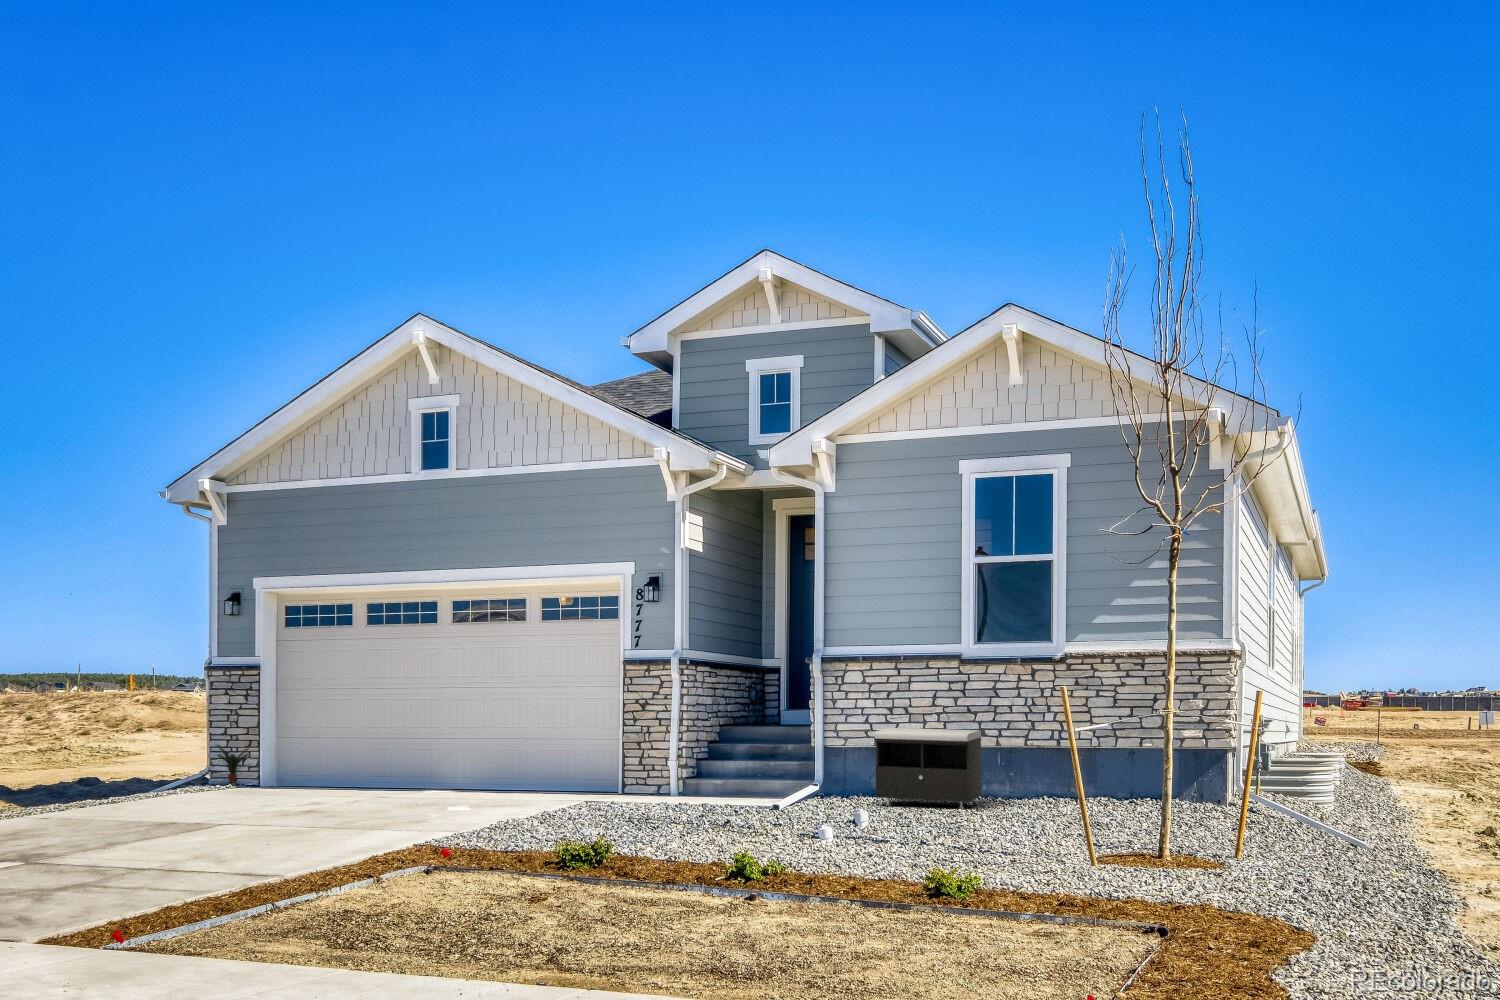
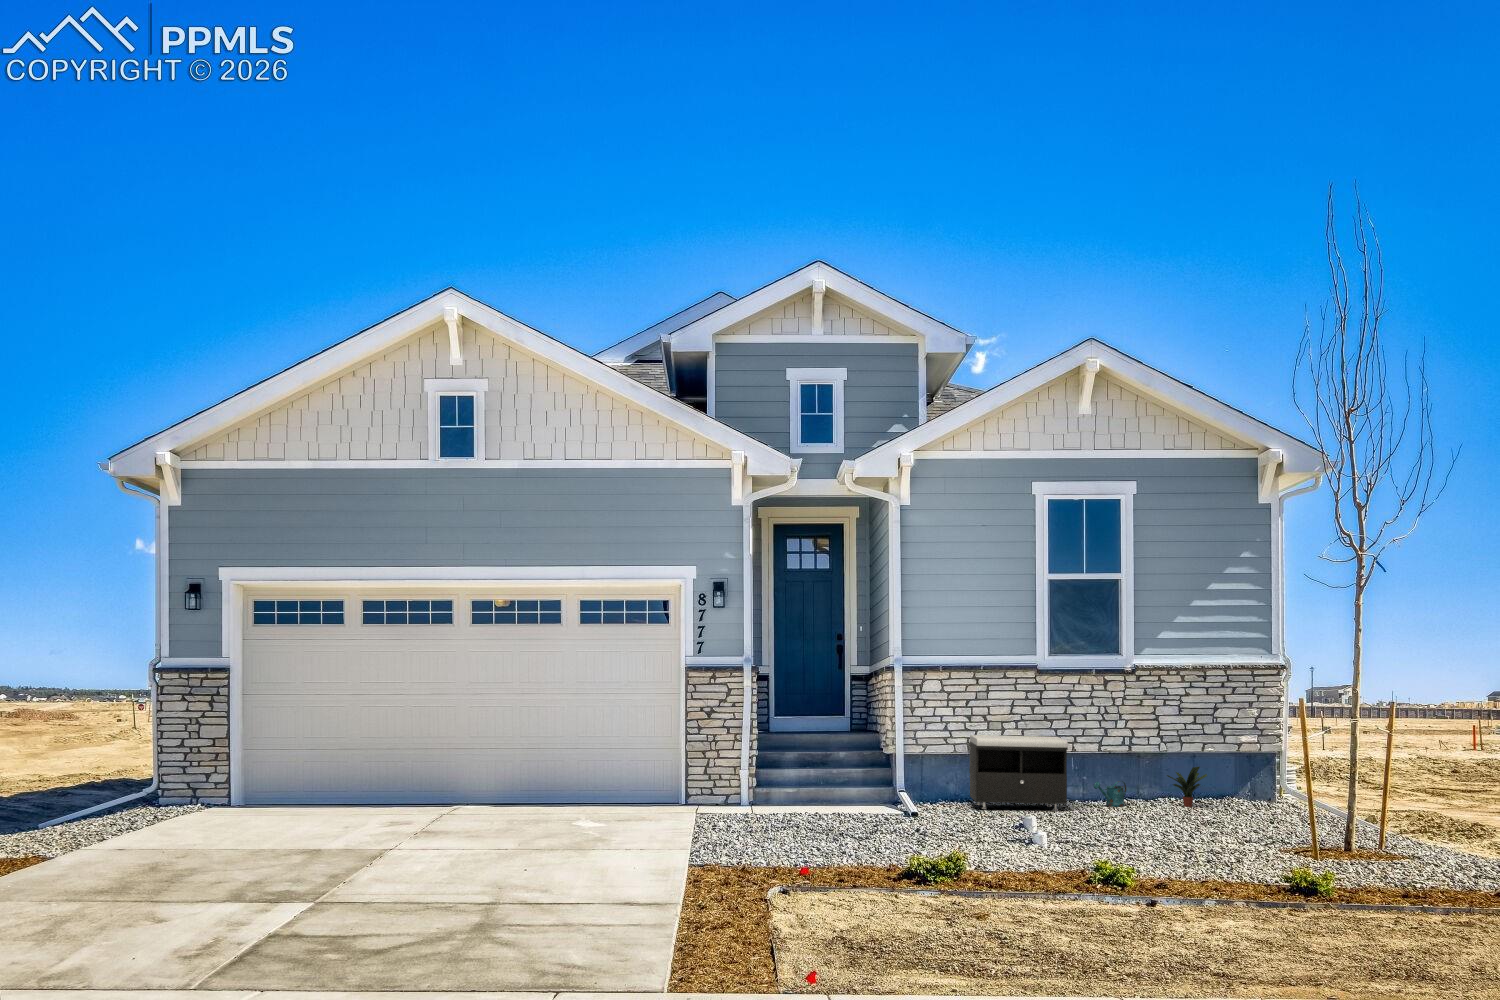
potted plant: present [216,745,248,783] -> present [1167,767,1207,807]
watering can: none [1015,779,1057,807] -> present [1094,781,1126,807]

